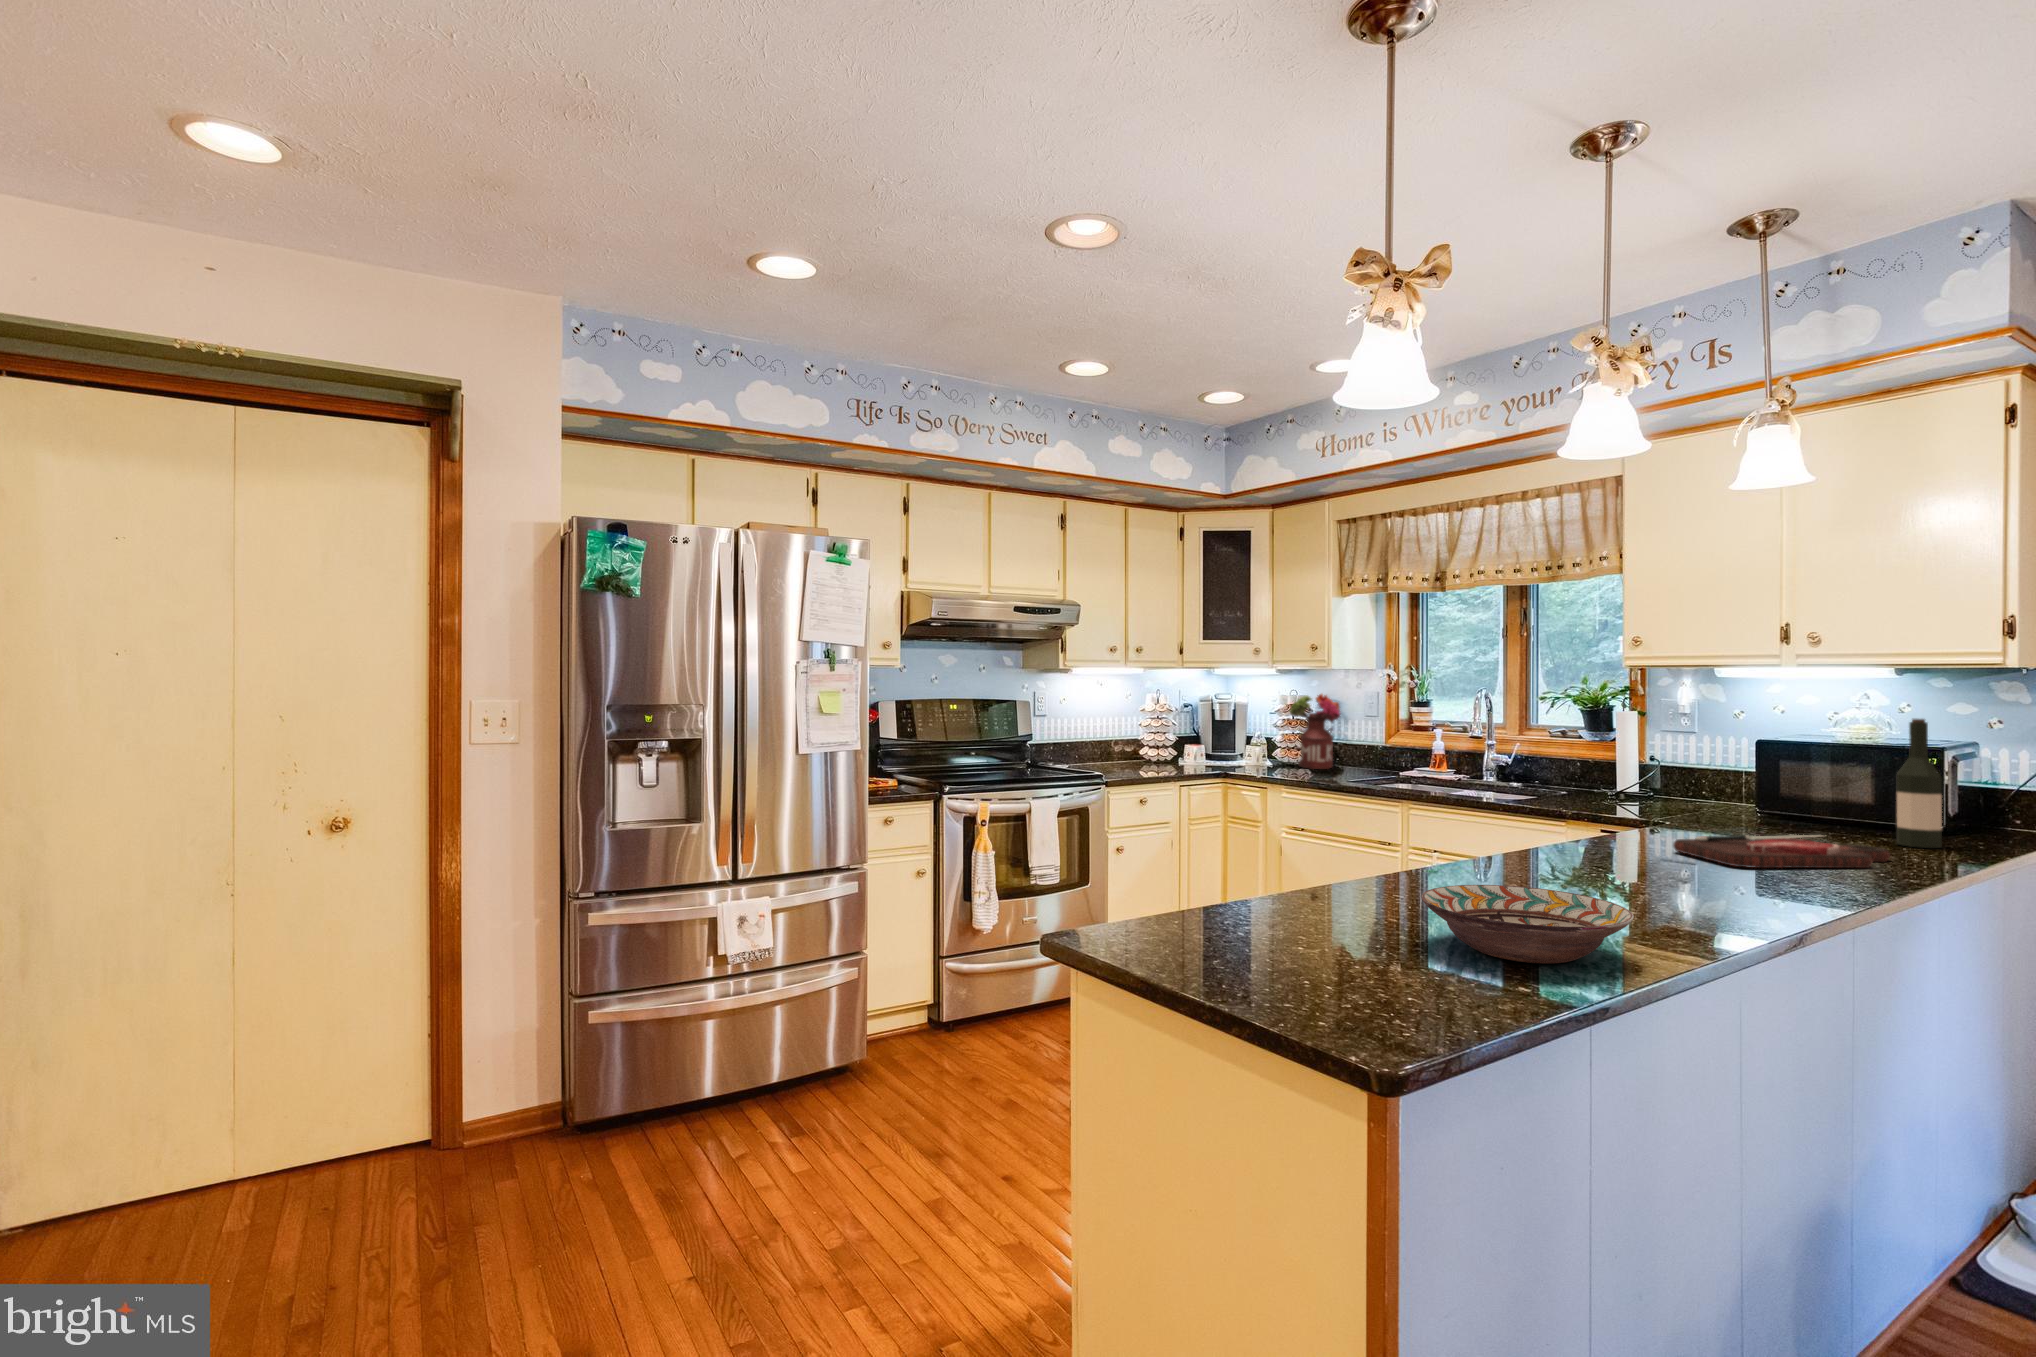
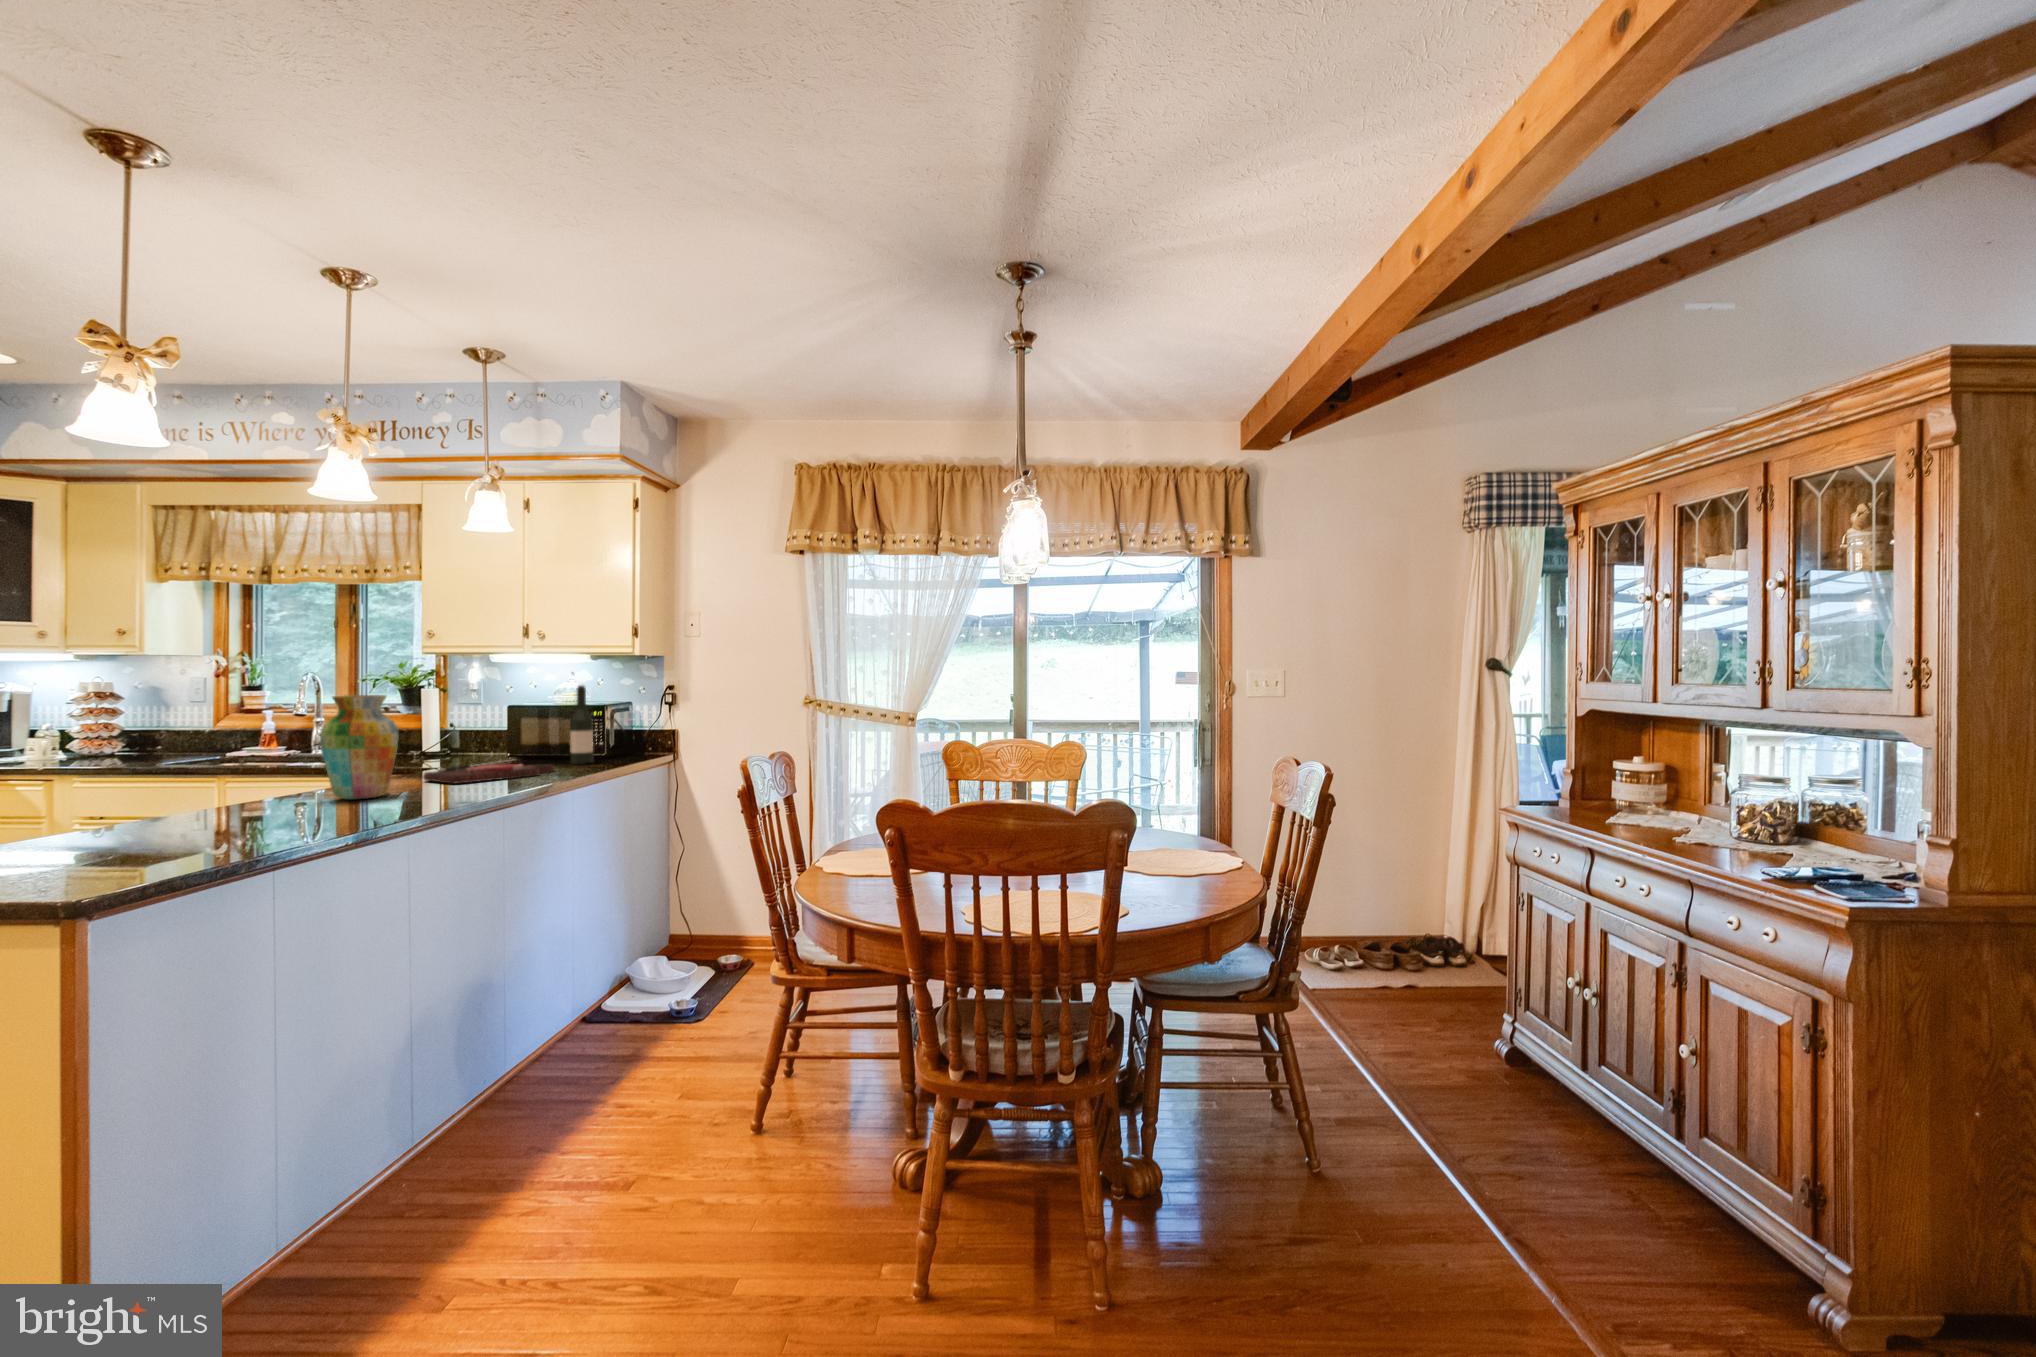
flower arrangement: present [1290,694,1340,769] -> none [89,681,160,759]
vase: none [1557,728,1668,880] -> present [320,695,399,800]
decorative bowl: present [1421,885,1634,963] -> none [172,799,329,843]

